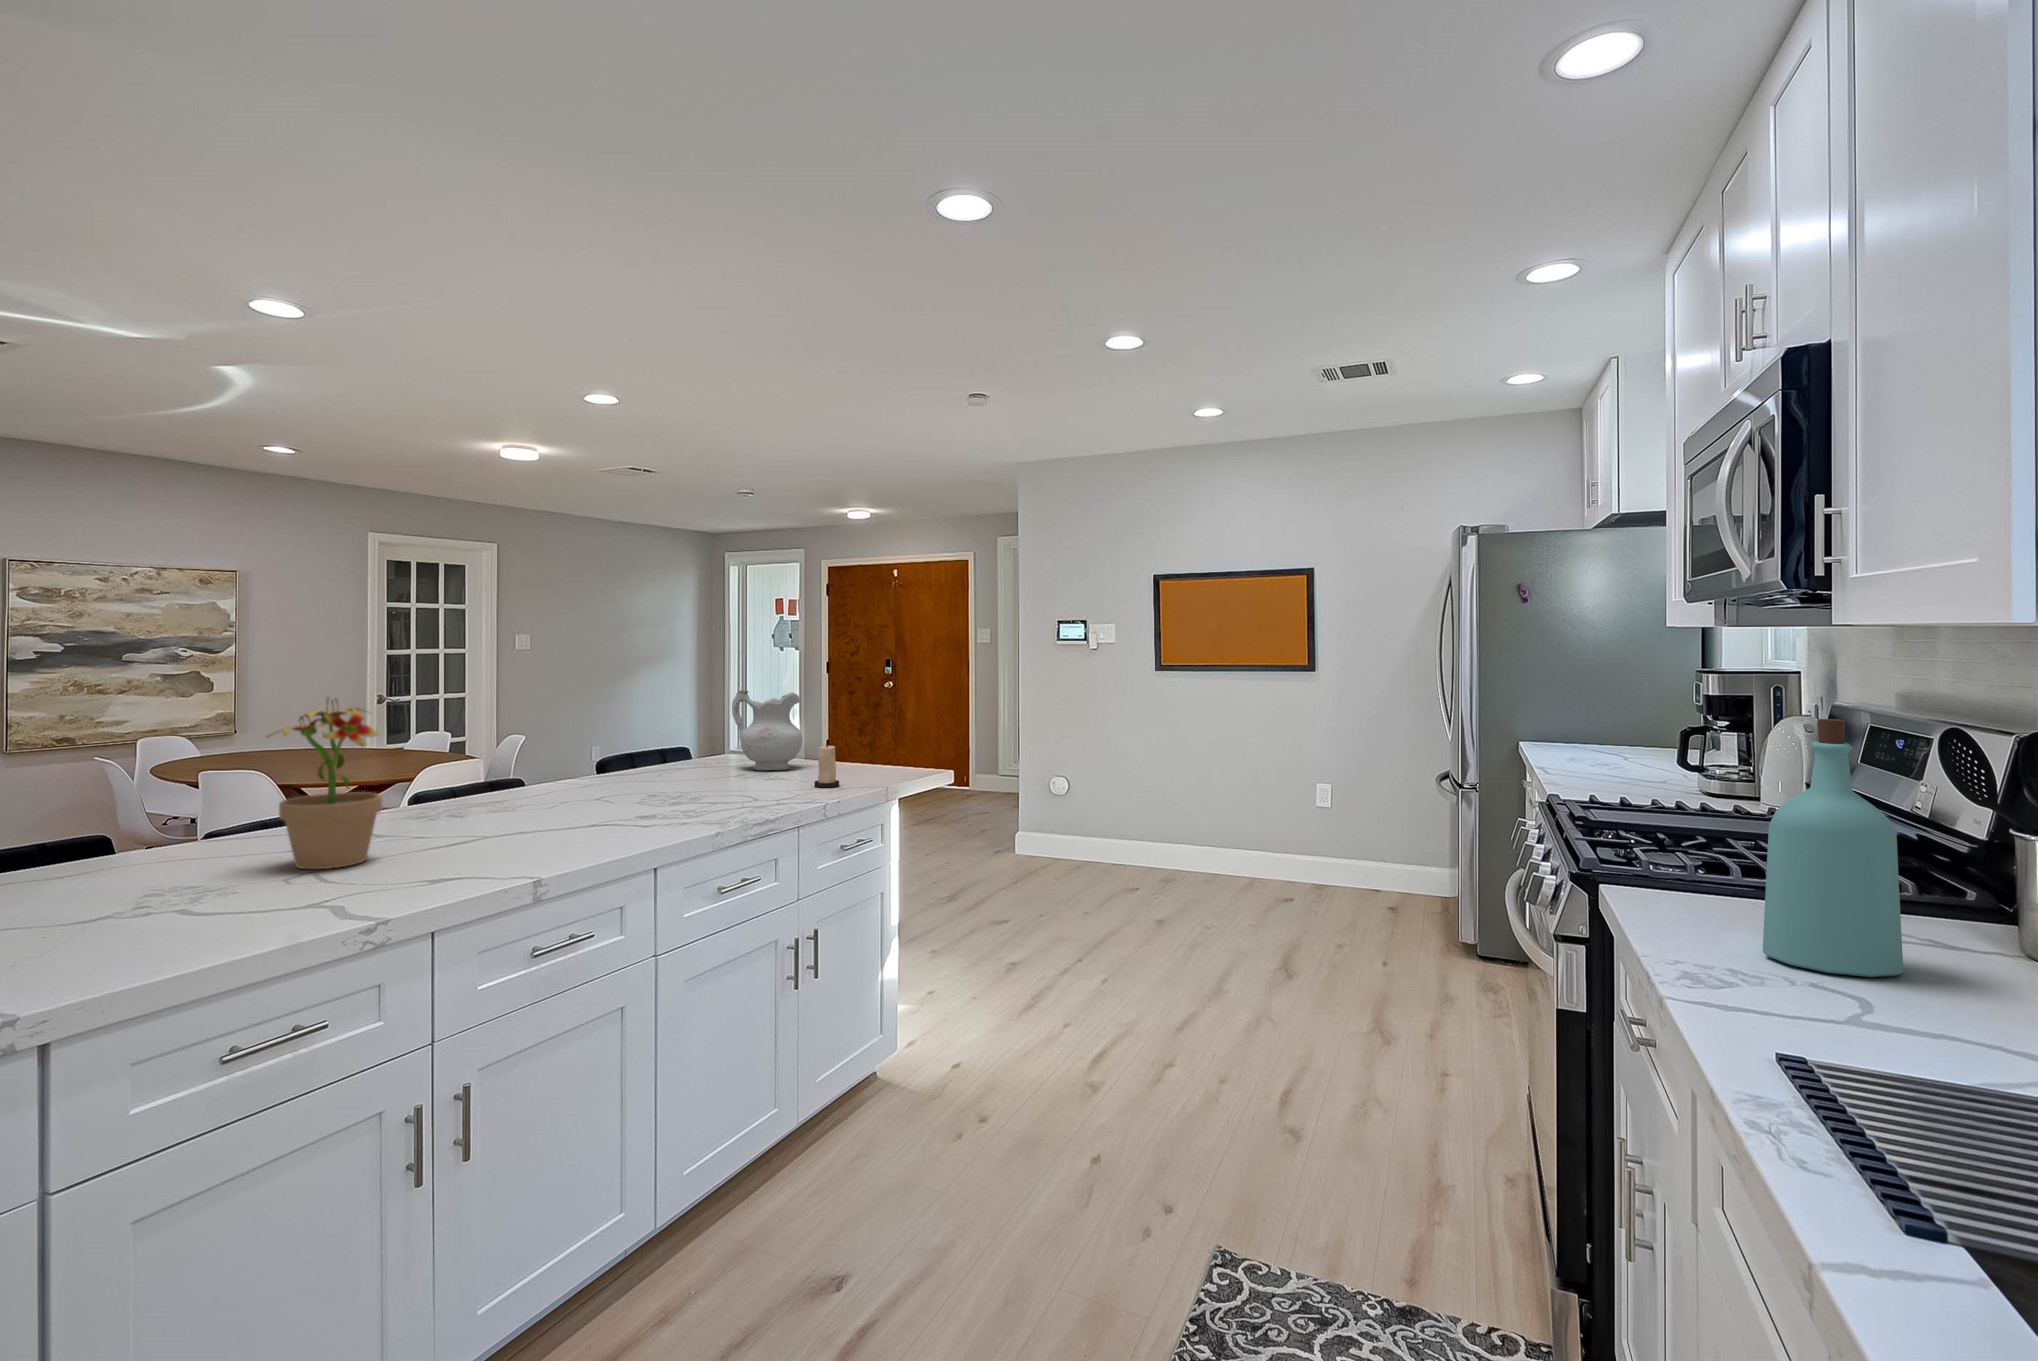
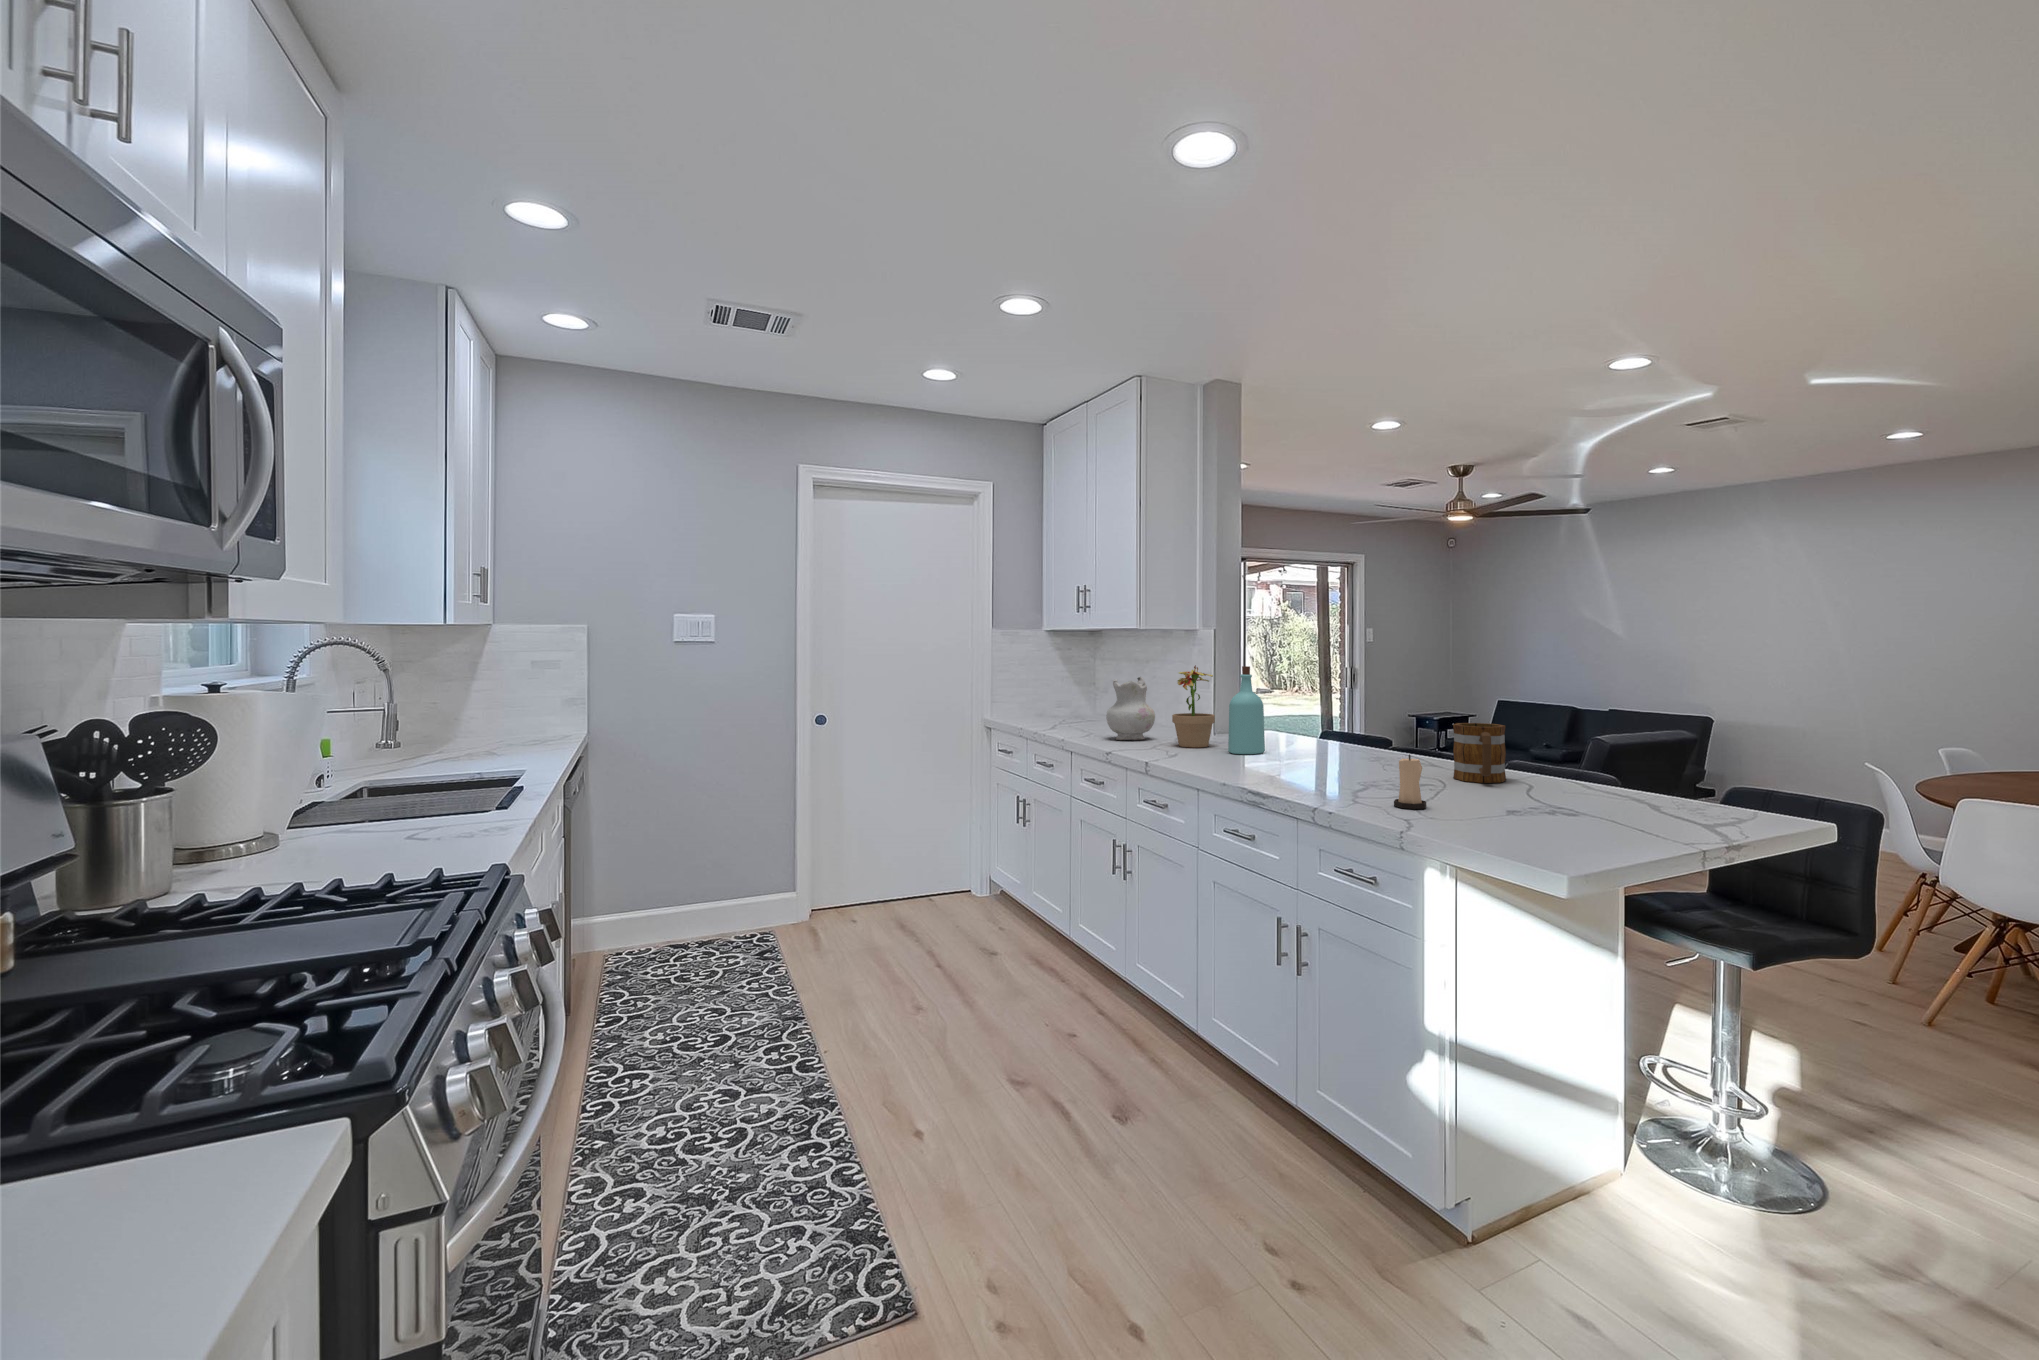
ceramic pitcher: present [732,690,802,770] -> present [1106,677,1155,740]
bottle: present [1763,719,1903,977] -> present [1228,666,1265,754]
mug: none [621,728,693,786] -> present [1453,723,1506,783]

